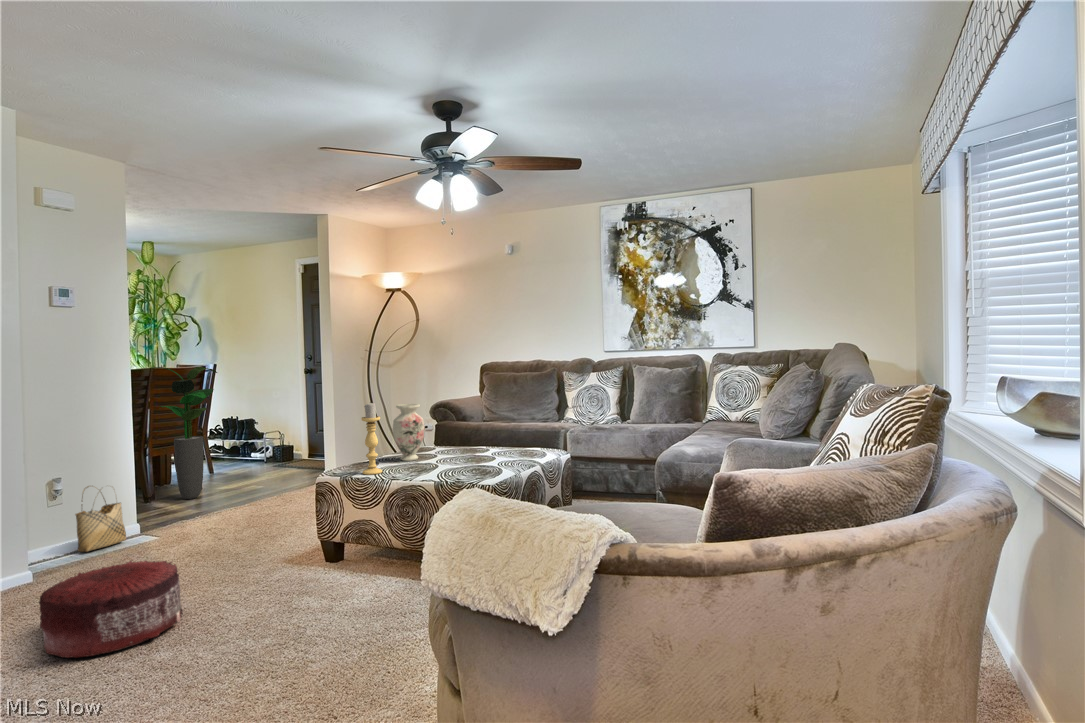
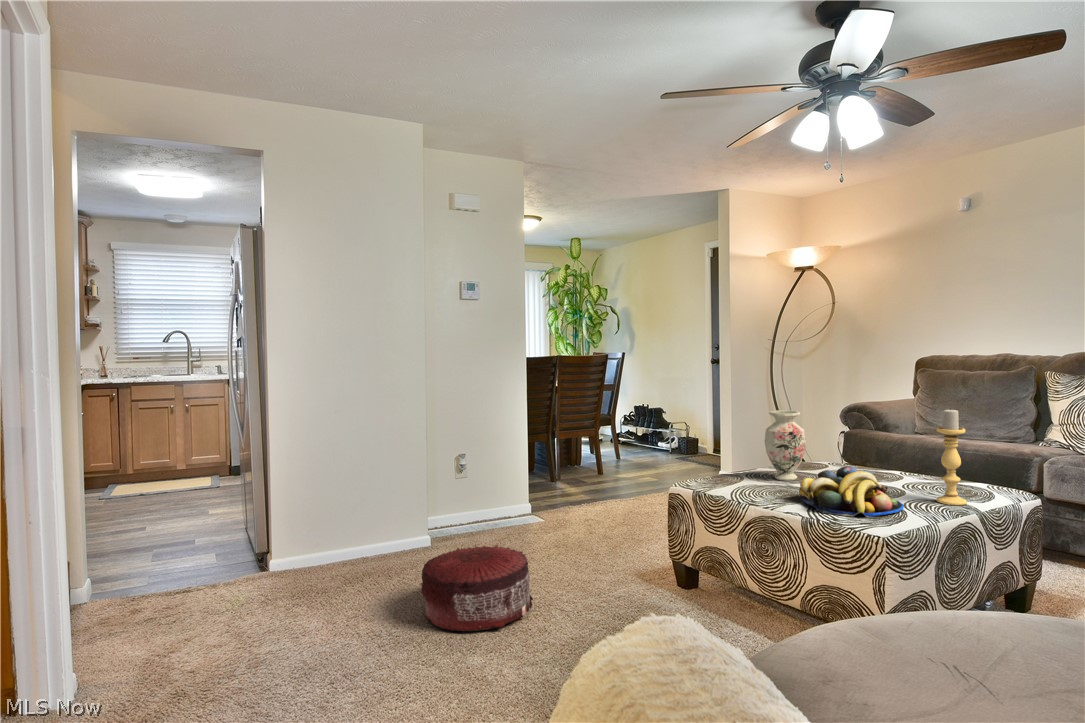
potted plant: present [153,367,217,499] -> none [560,357,616,482]
candle holder: present [361,403,382,475] -> present [936,409,967,505]
fruit bowl: none [427,442,499,477] -> present [799,466,904,517]
woven basket: present [75,486,126,552] -> none [489,463,527,521]

